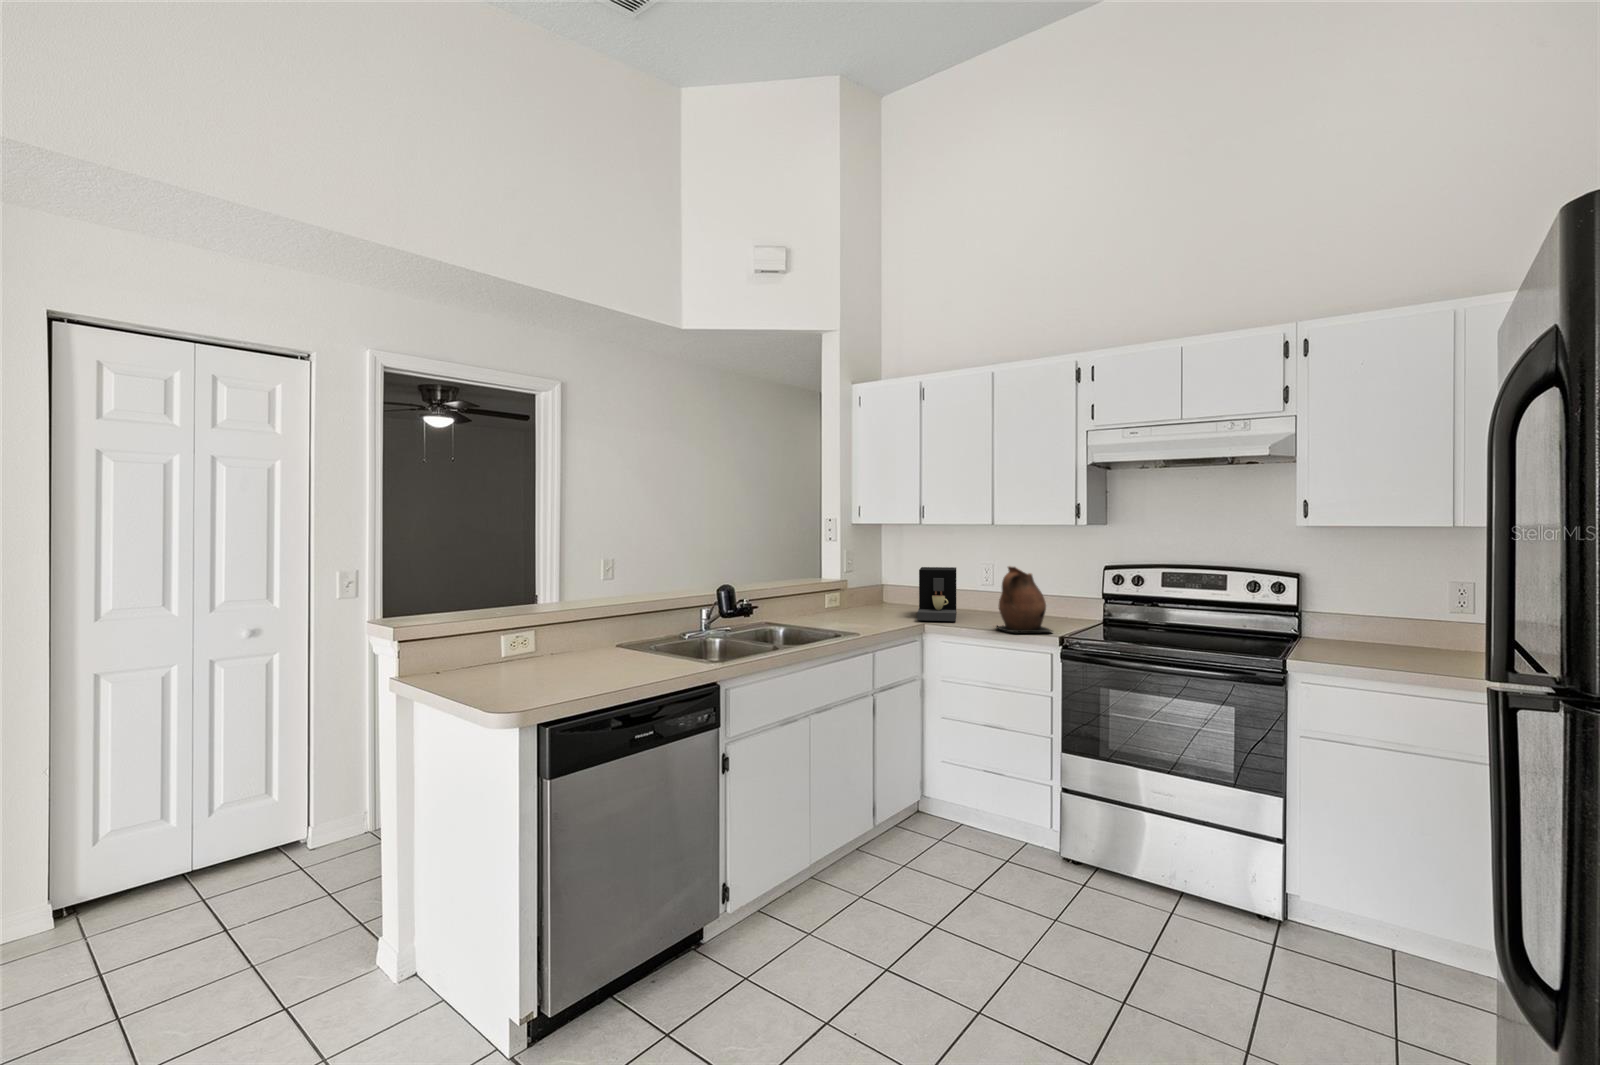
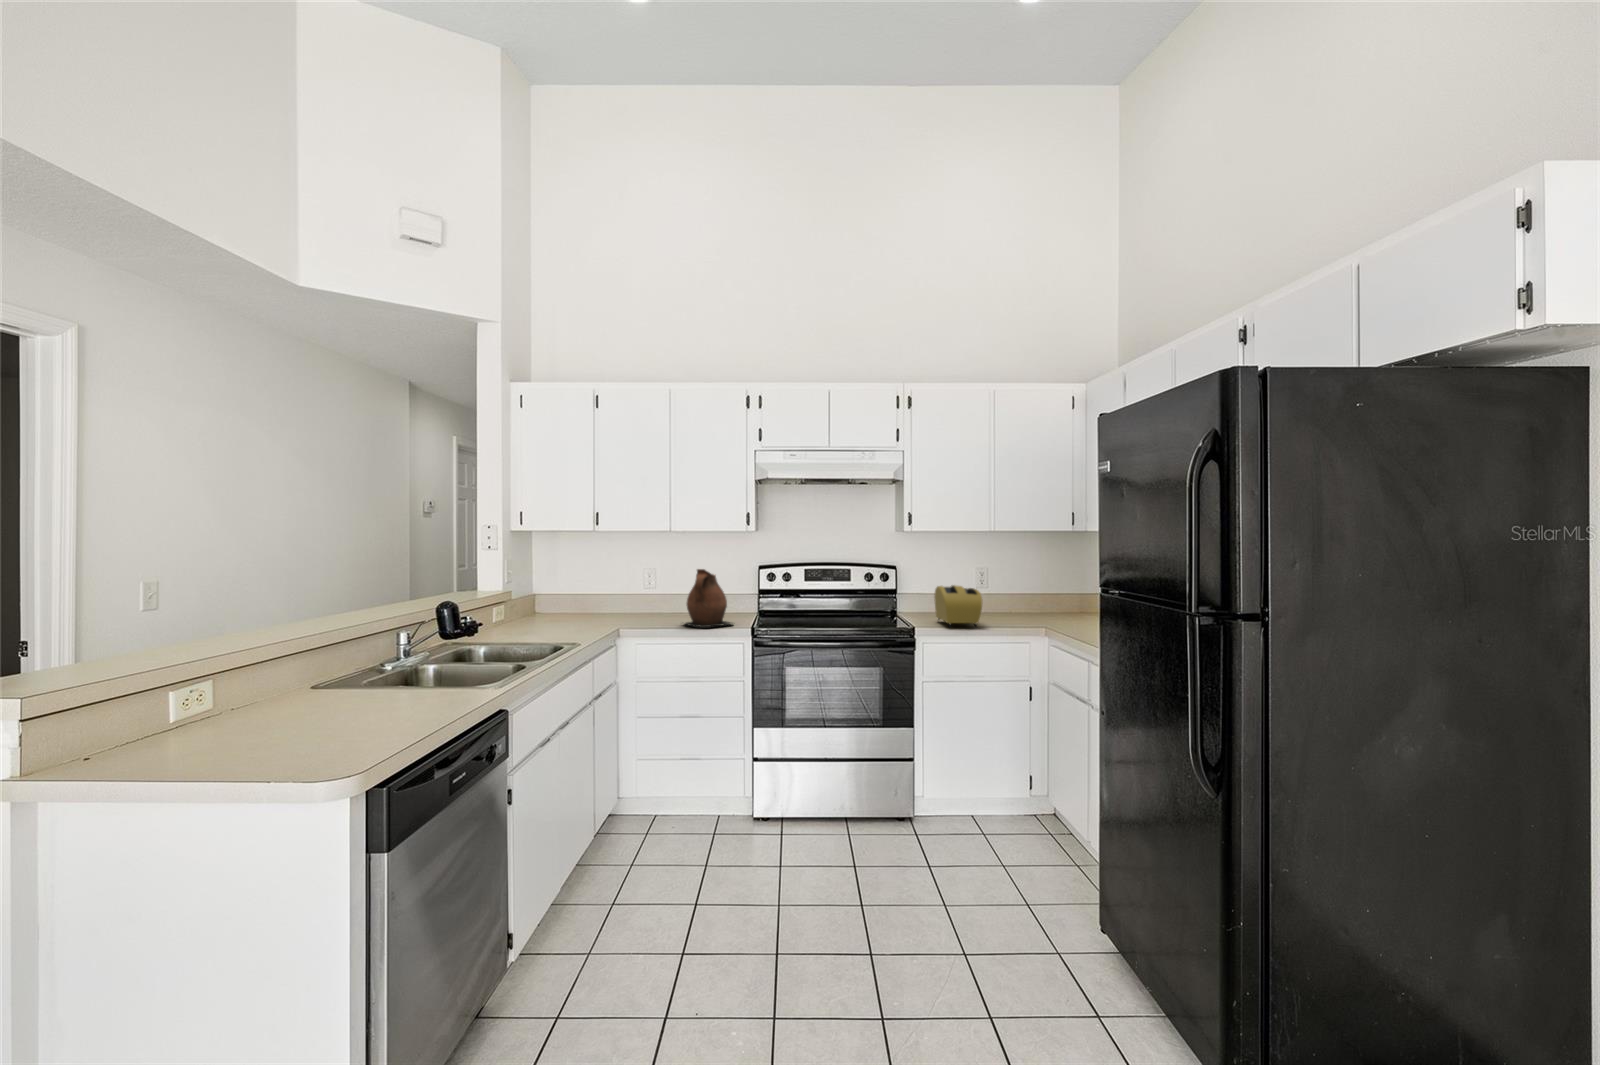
coffee maker: present [917,567,957,621] -> none [589,572,639,624]
toaster: none [1351,603,1428,672] -> present [934,585,982,627]

